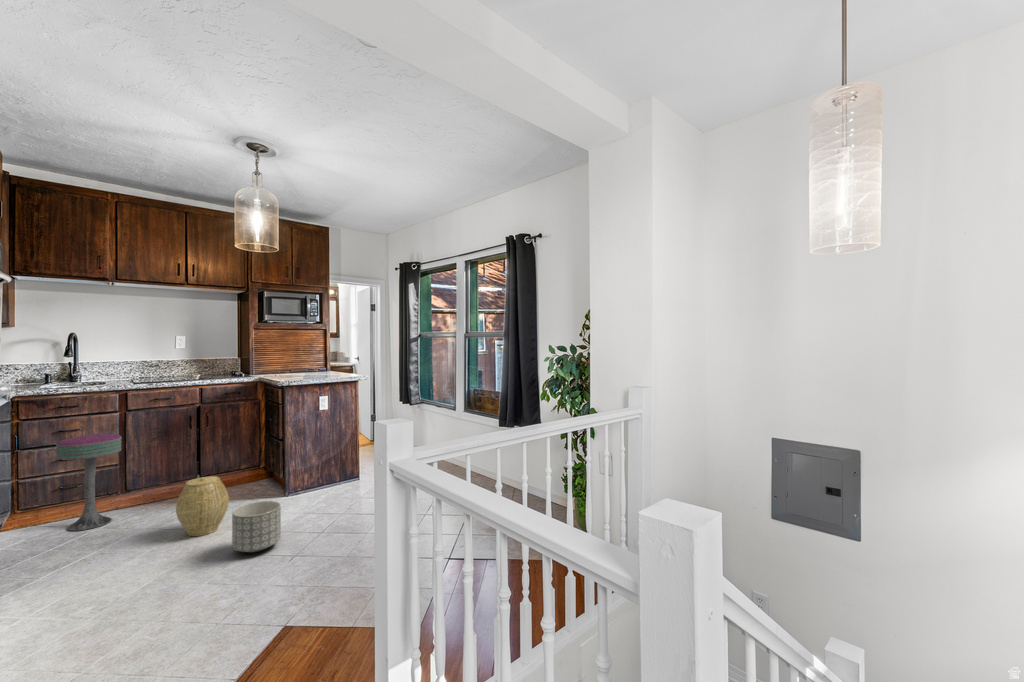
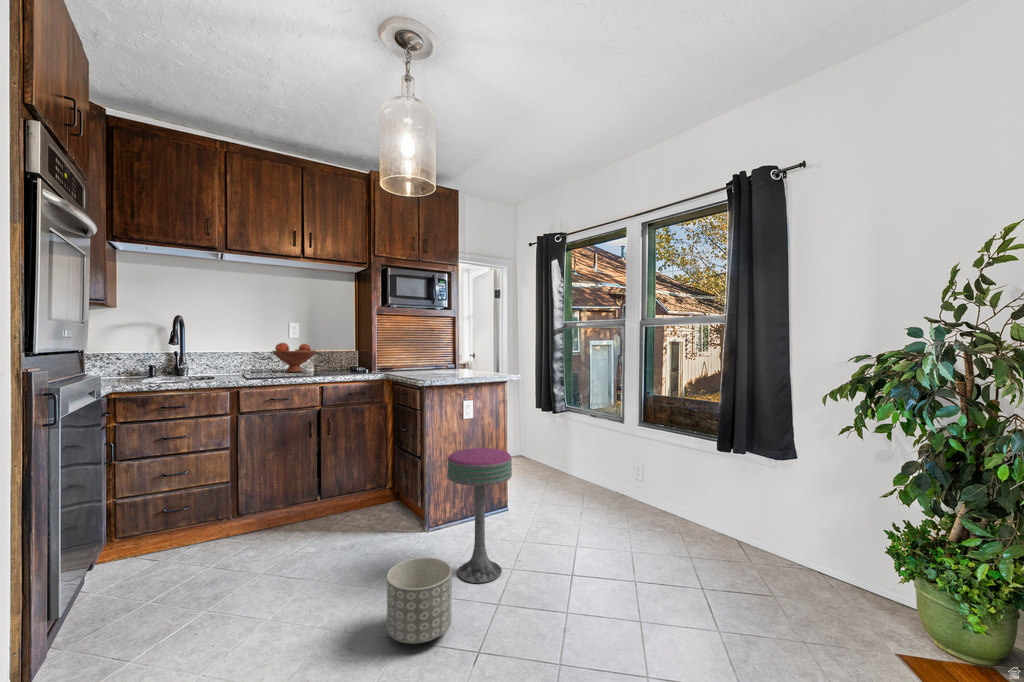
fruit bowl: none [160,353,201,377] -> present [272,343,316,372]
bar stool: present [56,434,122,531] -> present [447,448,512,583]
woven basket: present [176,476,229,536] -> none [304,510,368,597]

